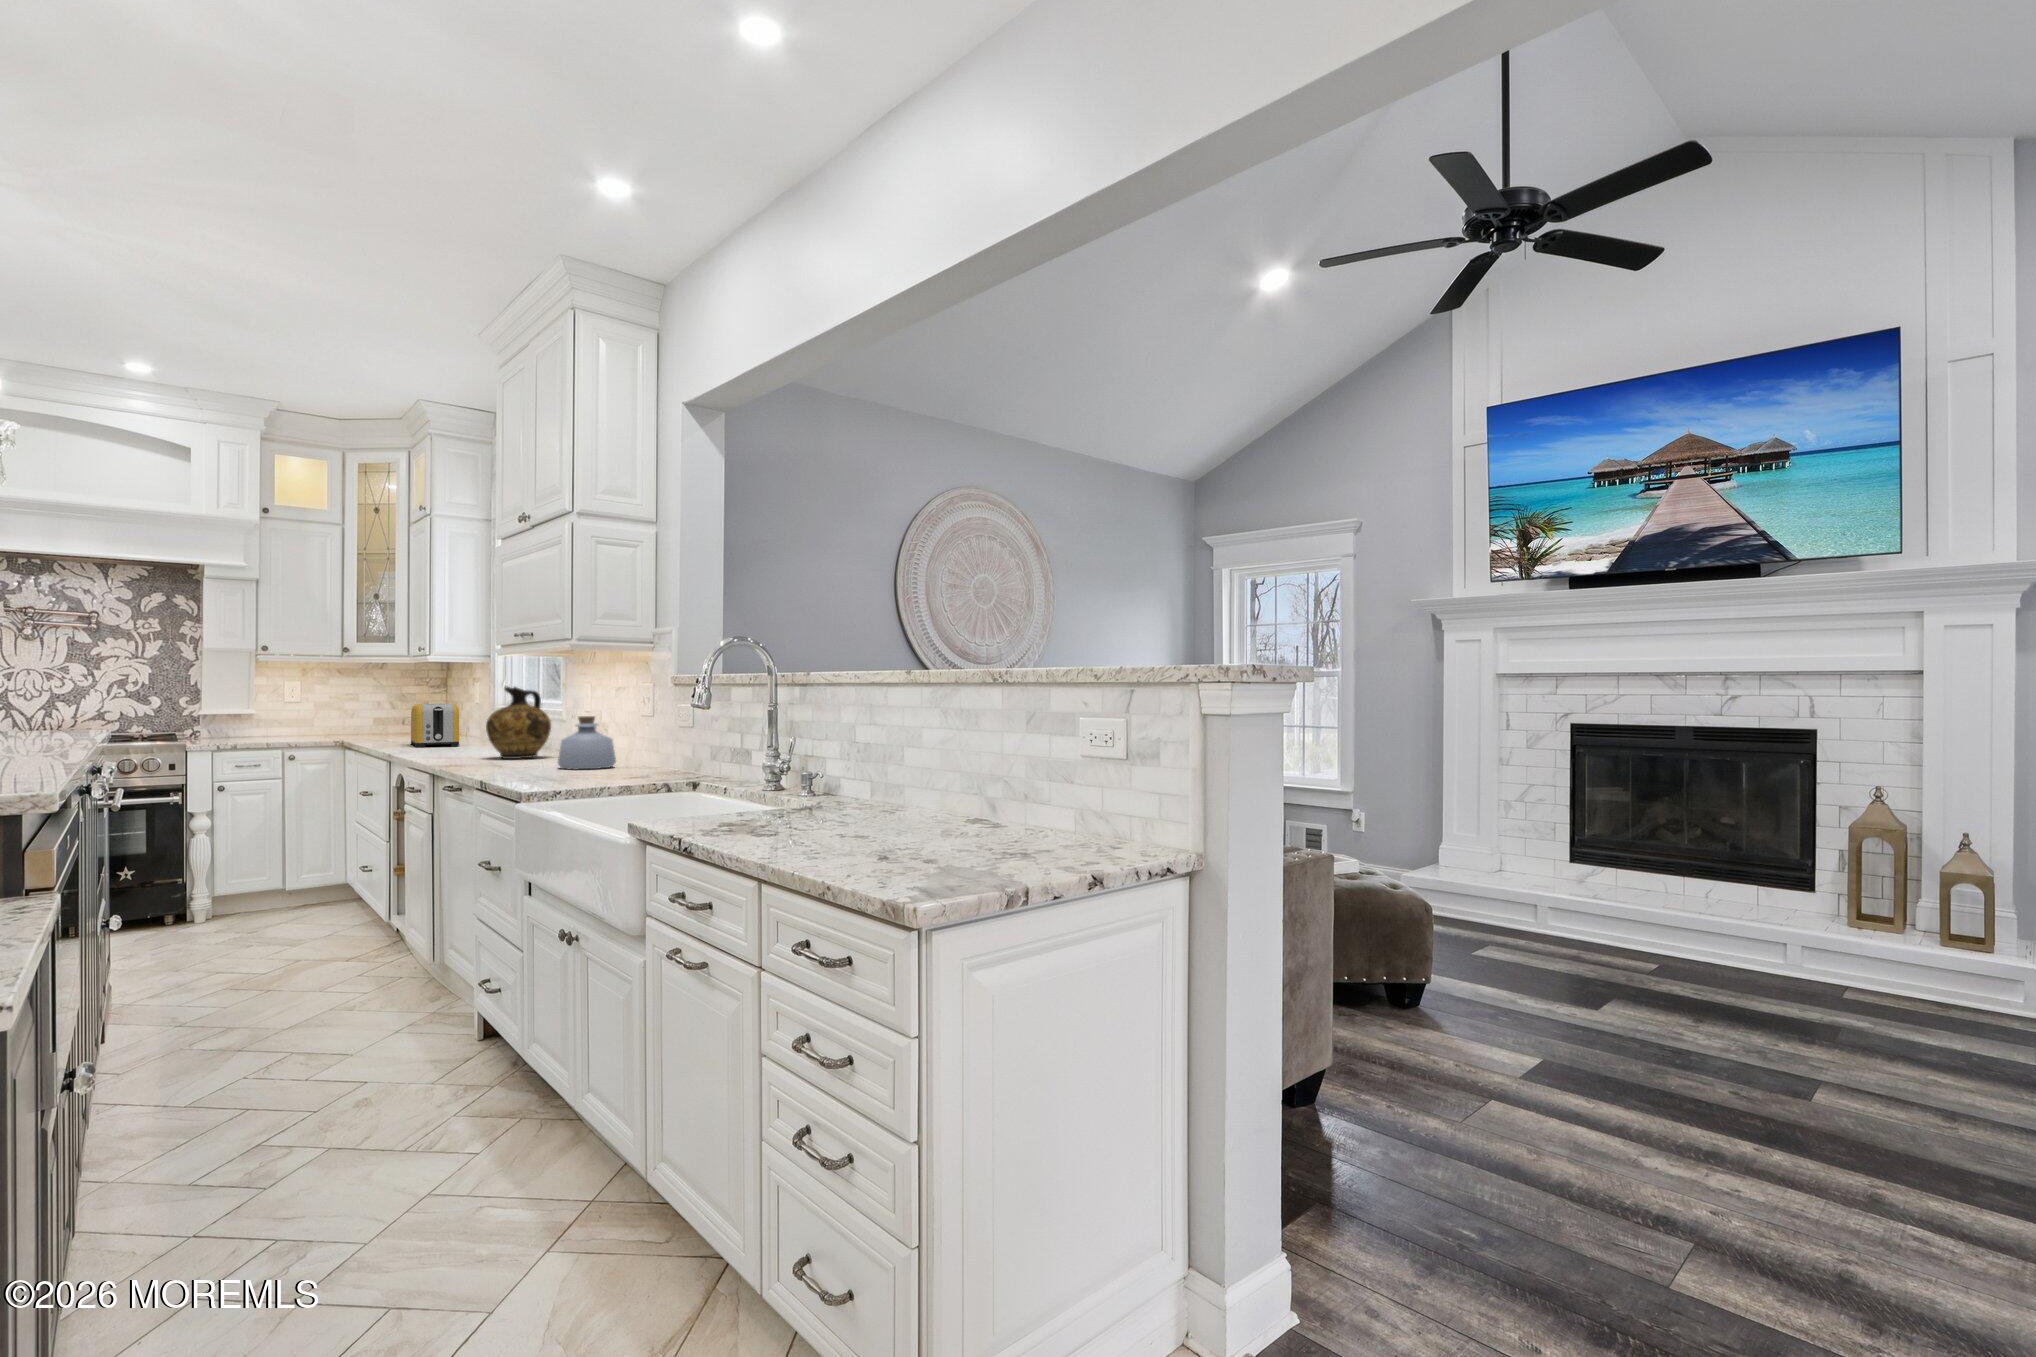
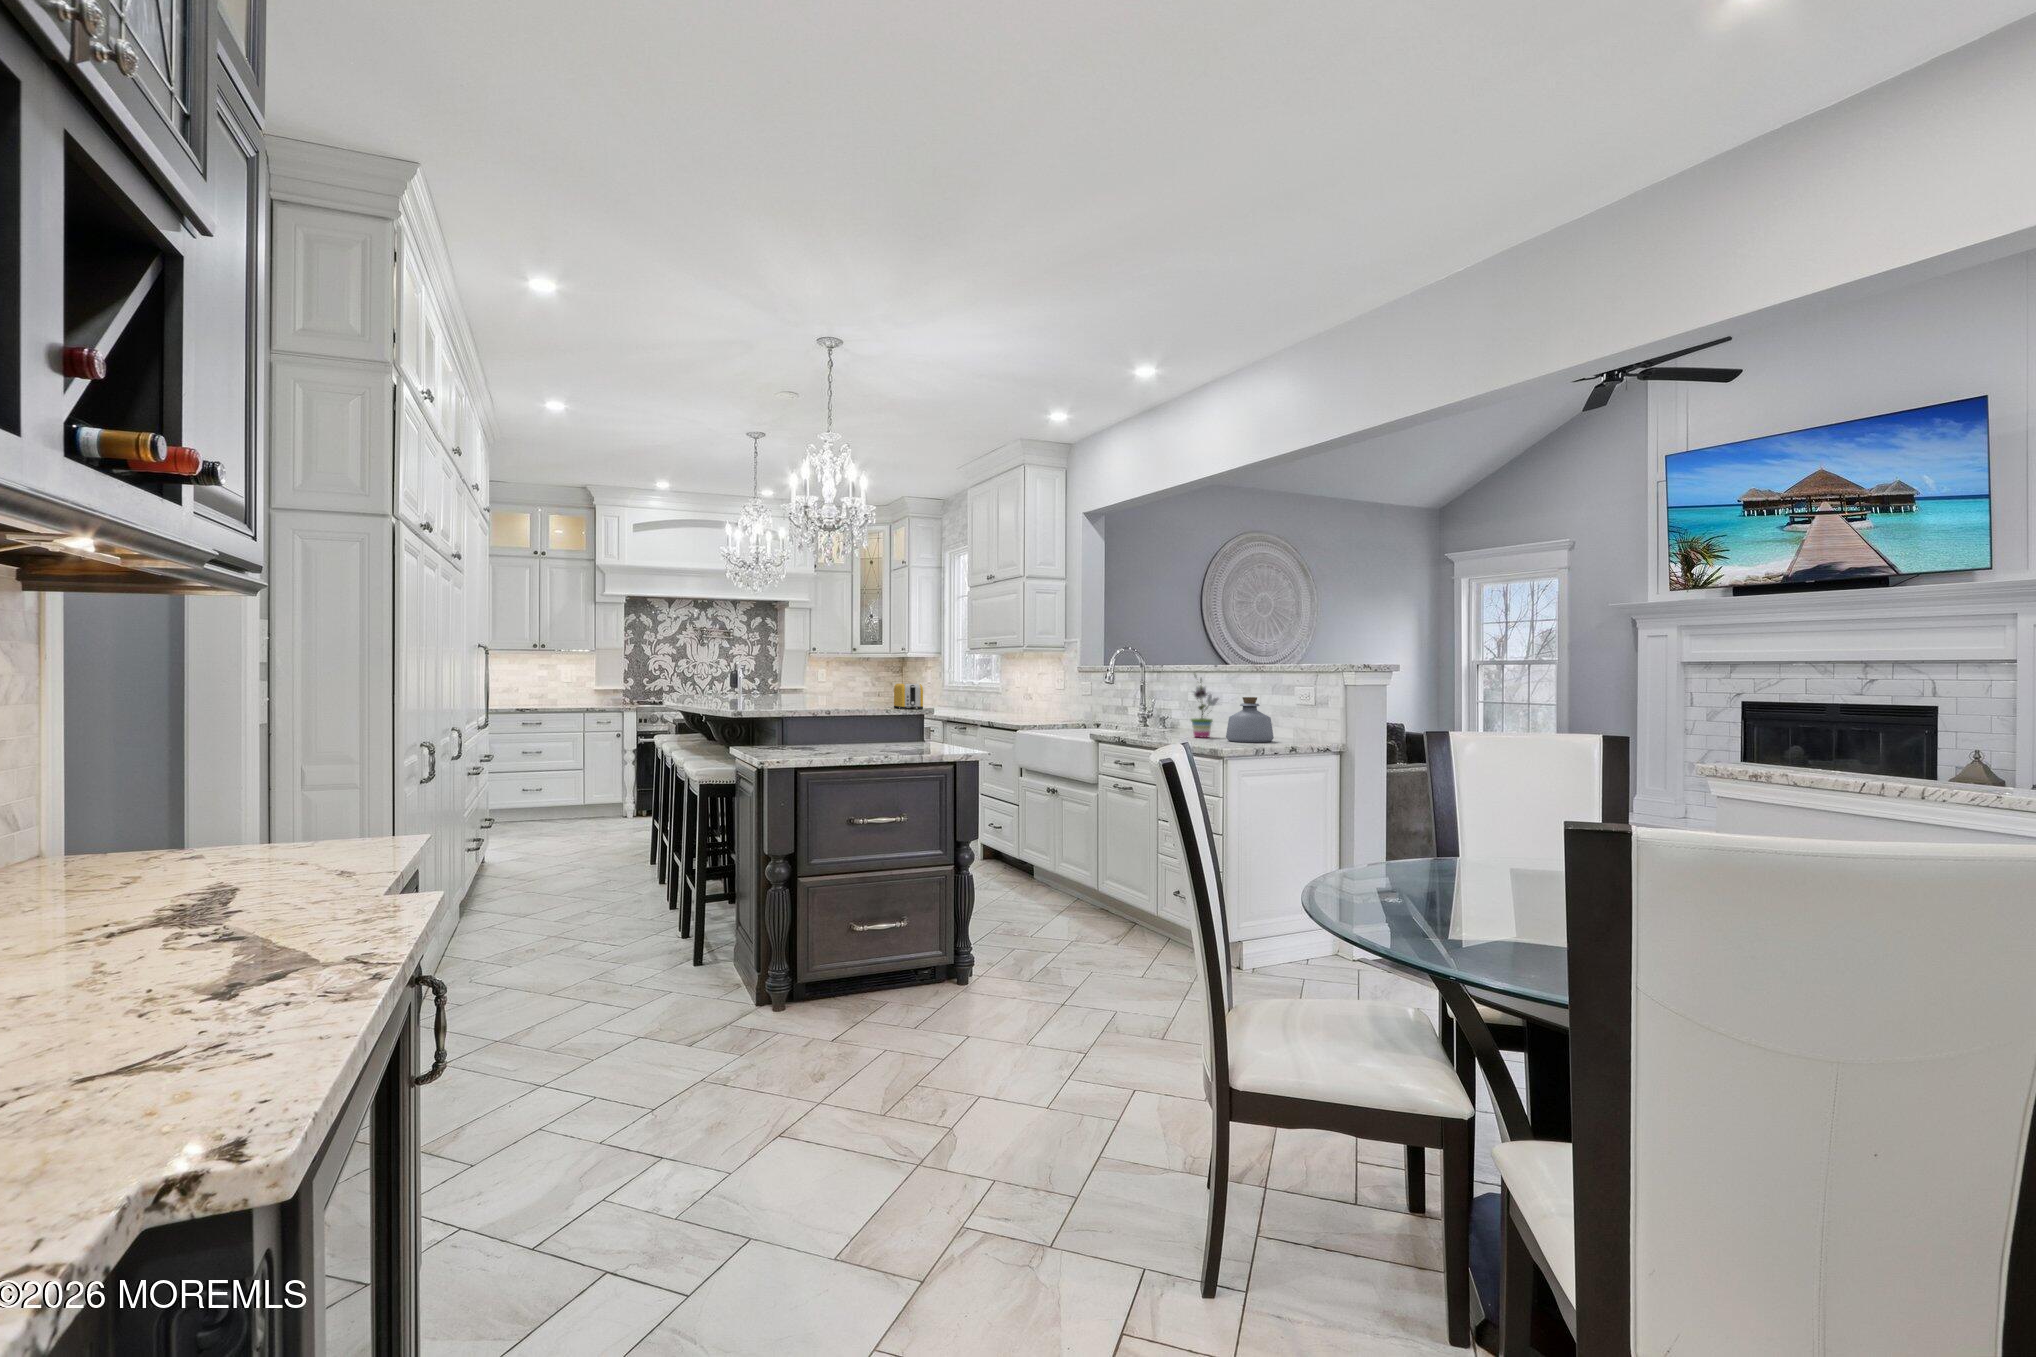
ceramic jug: present [486,686,551,759] -> none [957,673,991,715]
potted plant: none [835,689,902,823] -> present [1191,674,1218,738]
bottle: present [558,716,616,769] -> present [1226,697,1274,742]

